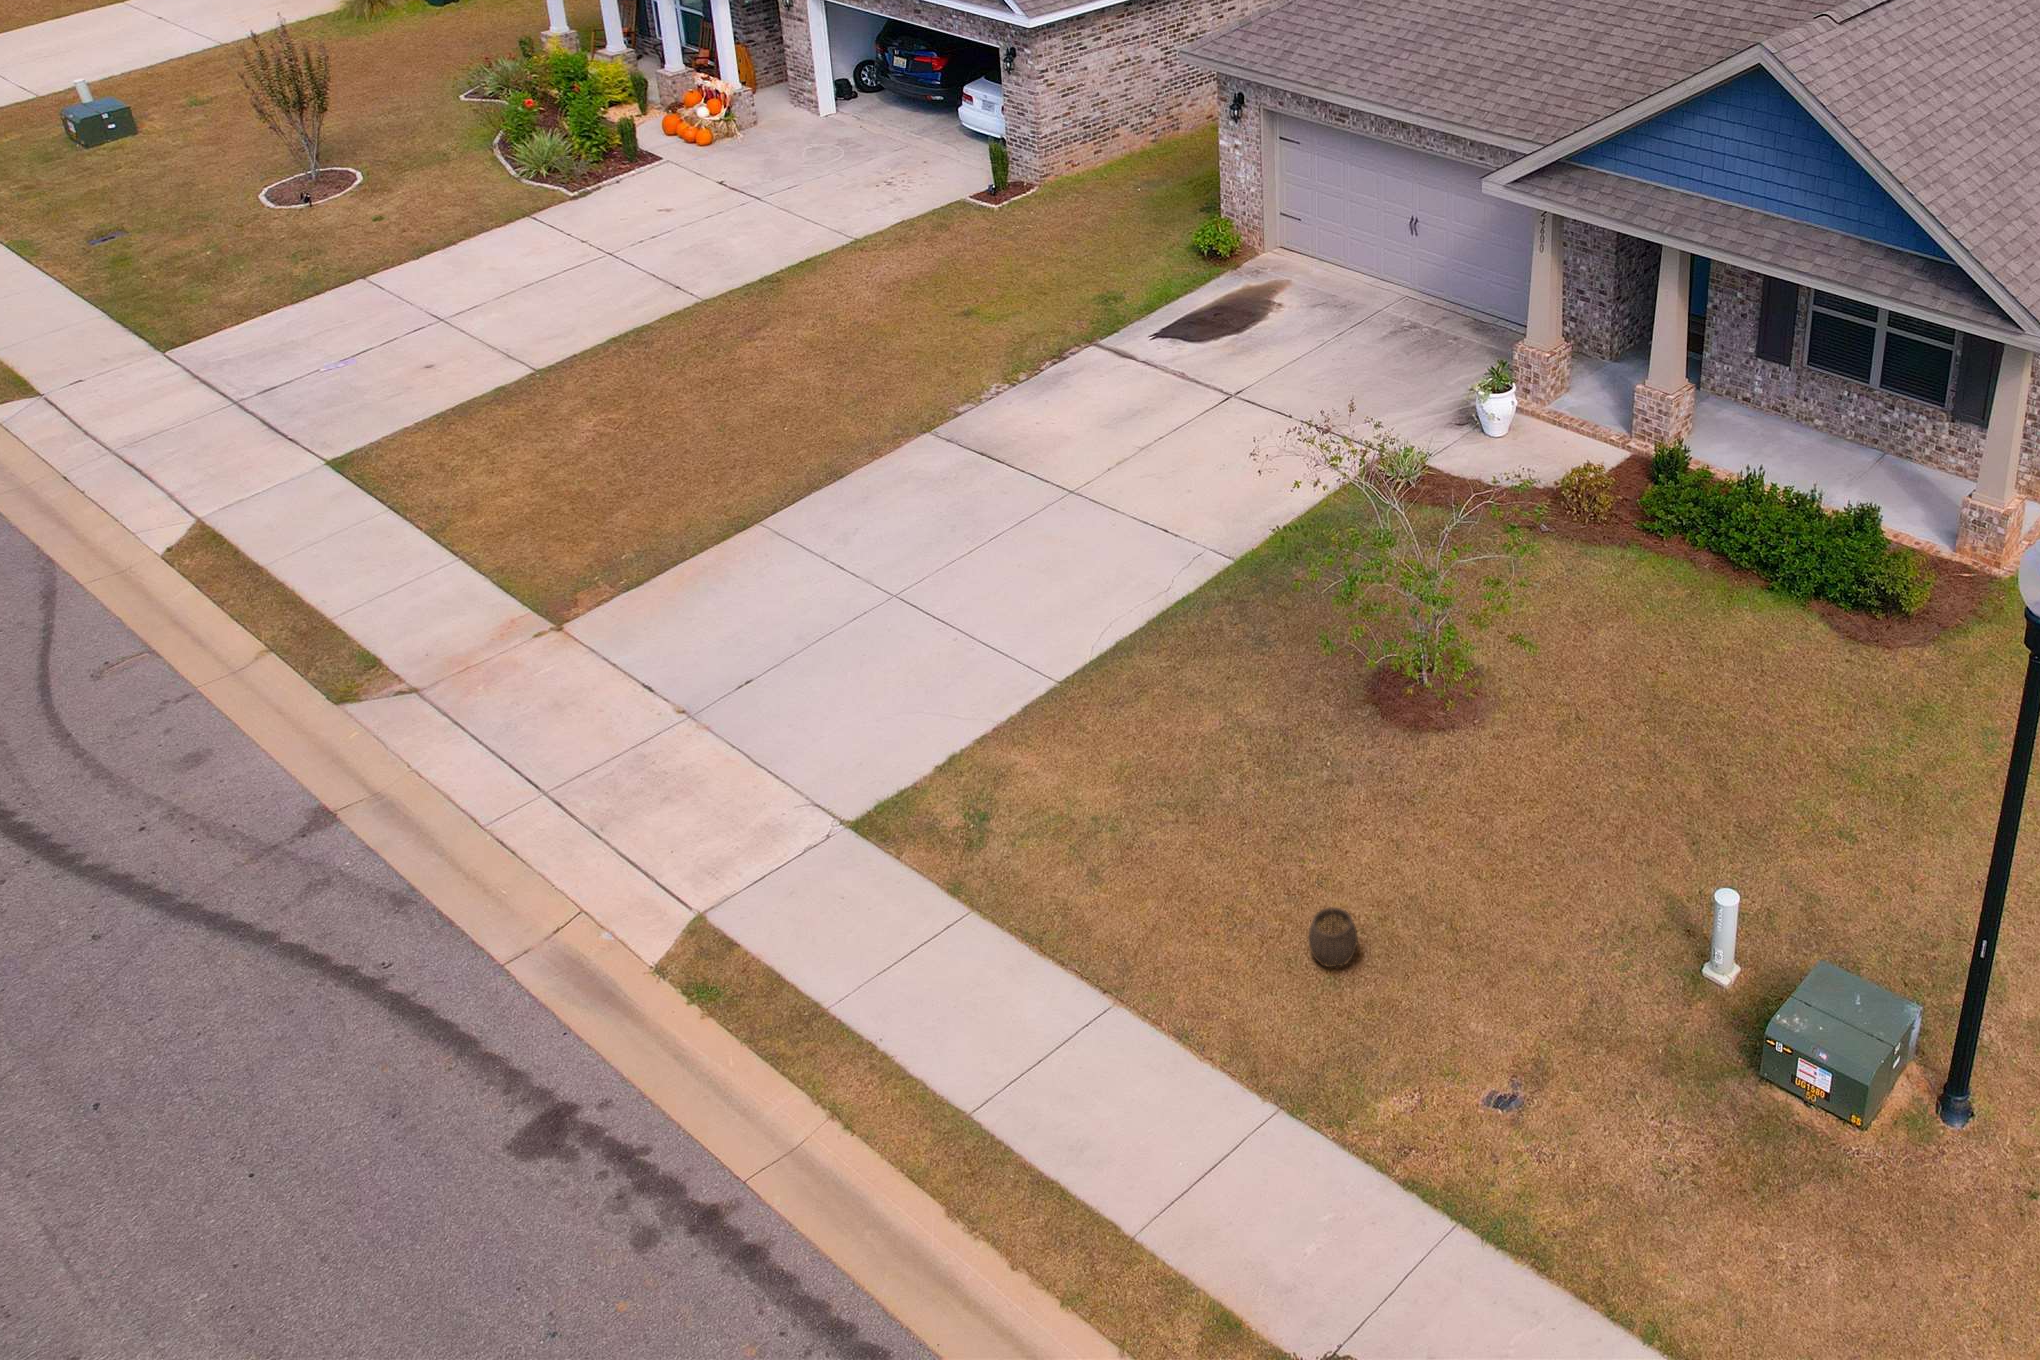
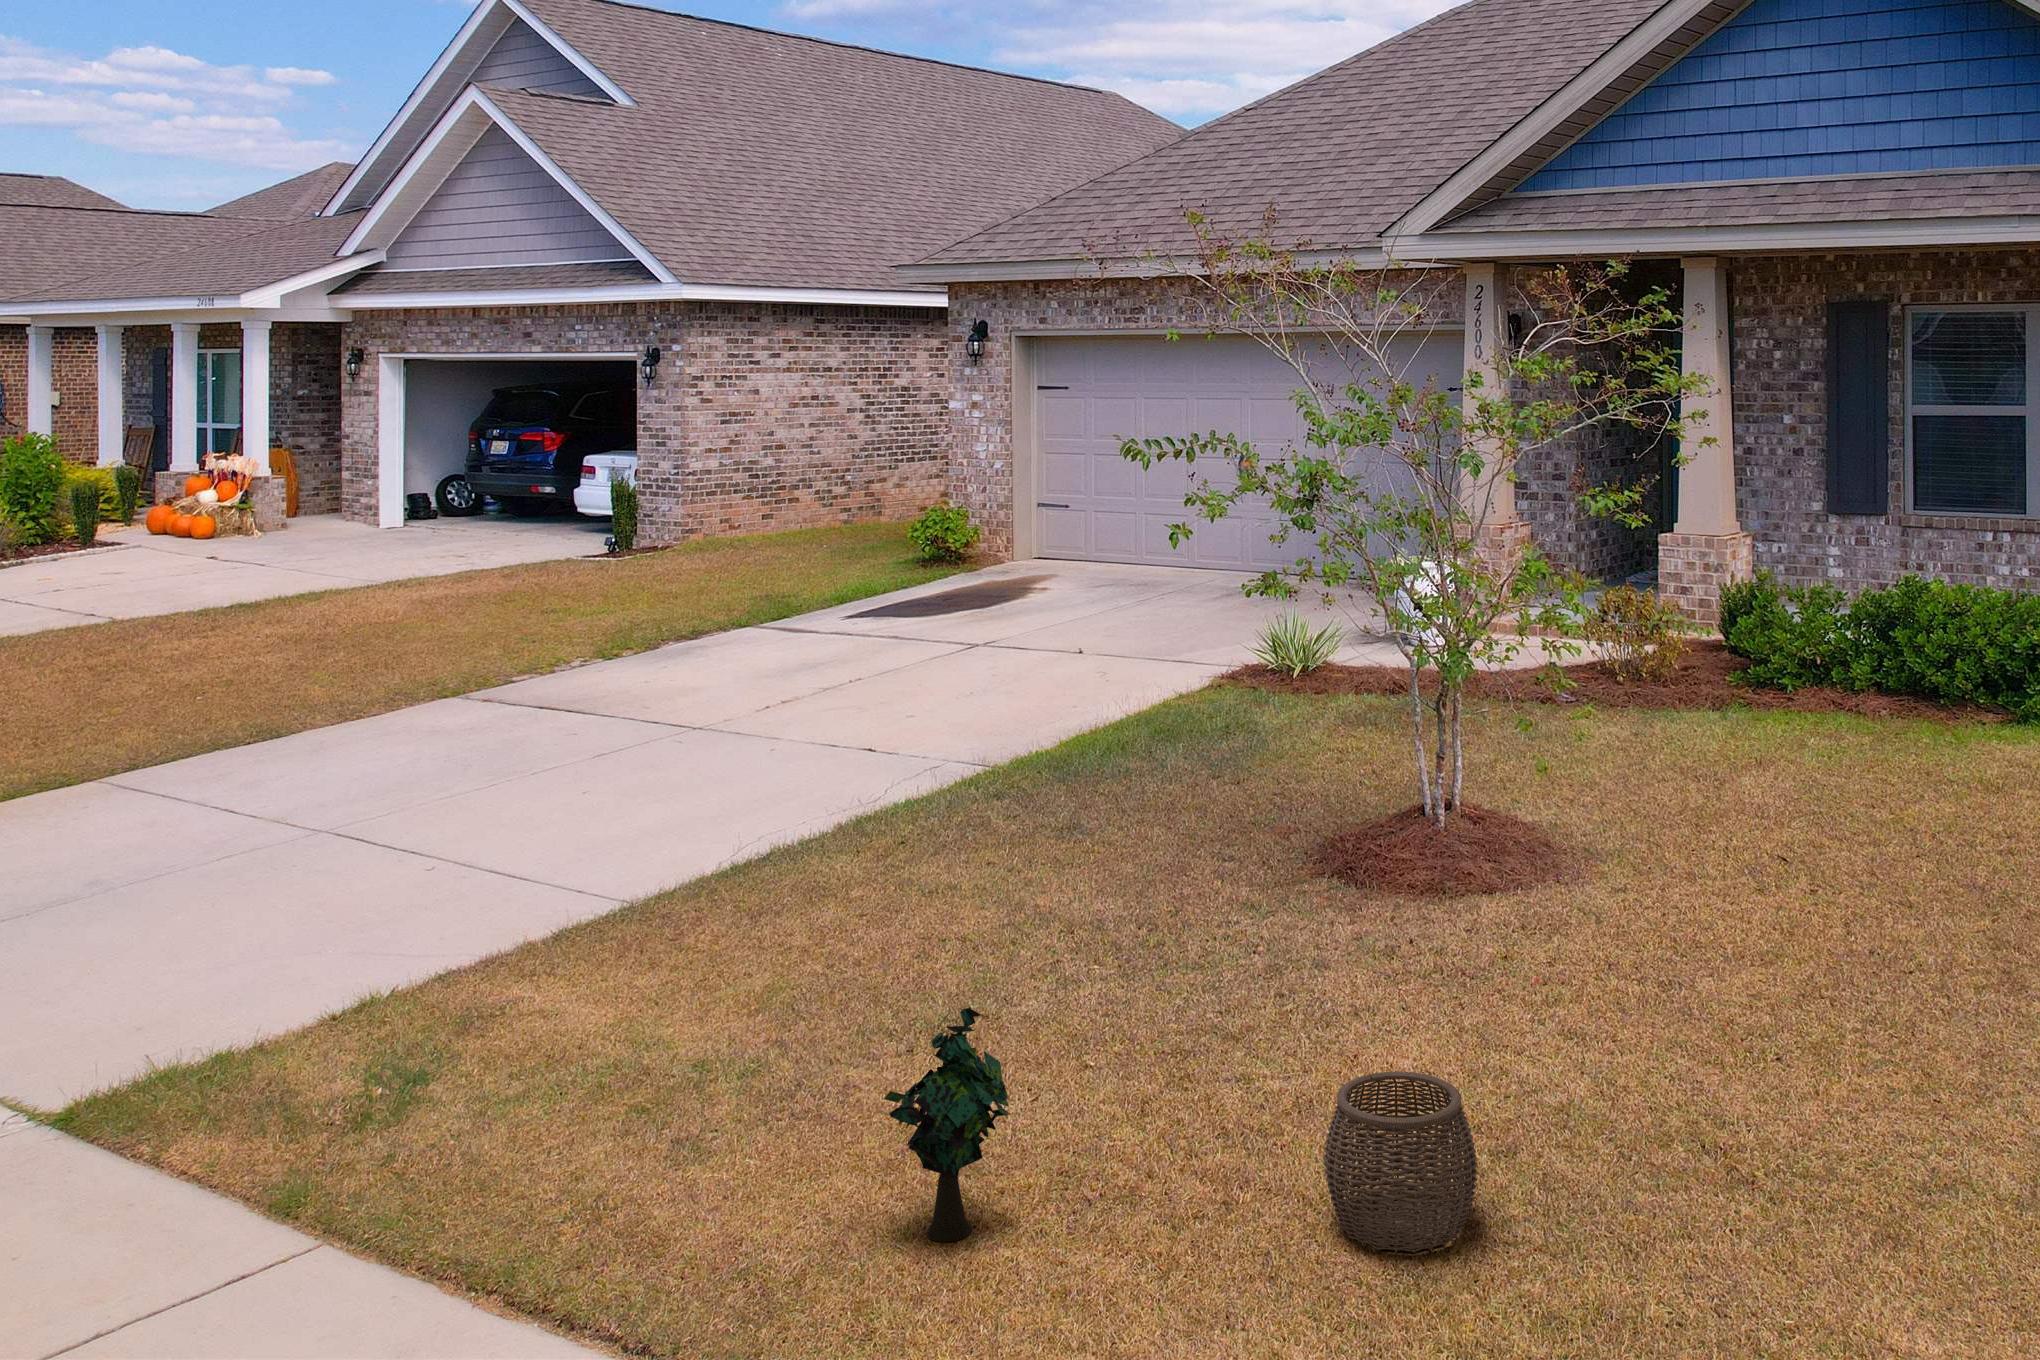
decorative plant: none [1166,884,1208,948] -> present [884,1007,1011,1242]

